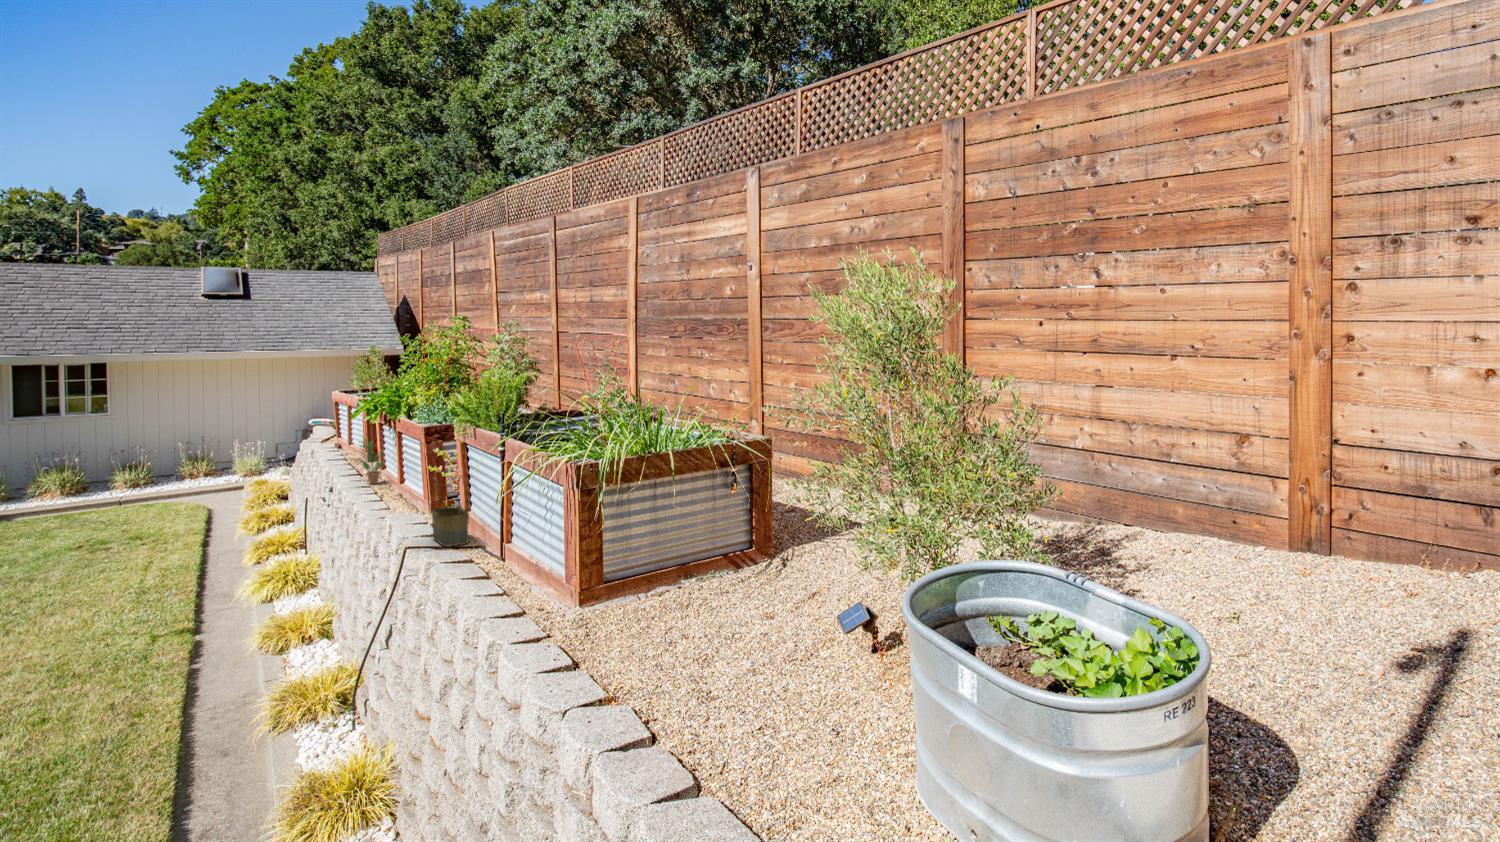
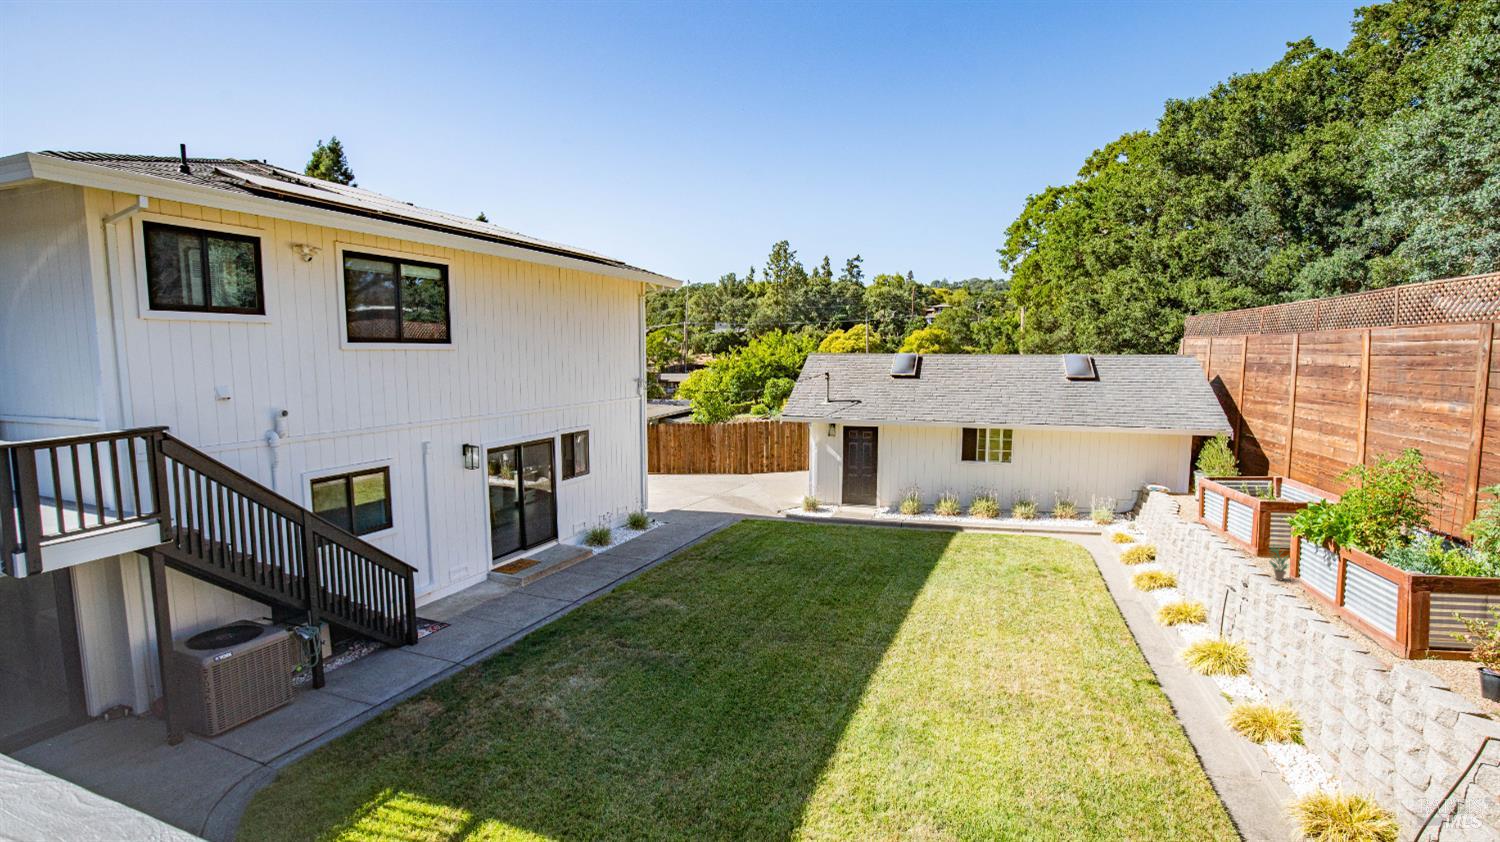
basket: present [430,476,469,547] -> none [1391,620,1437,680]

